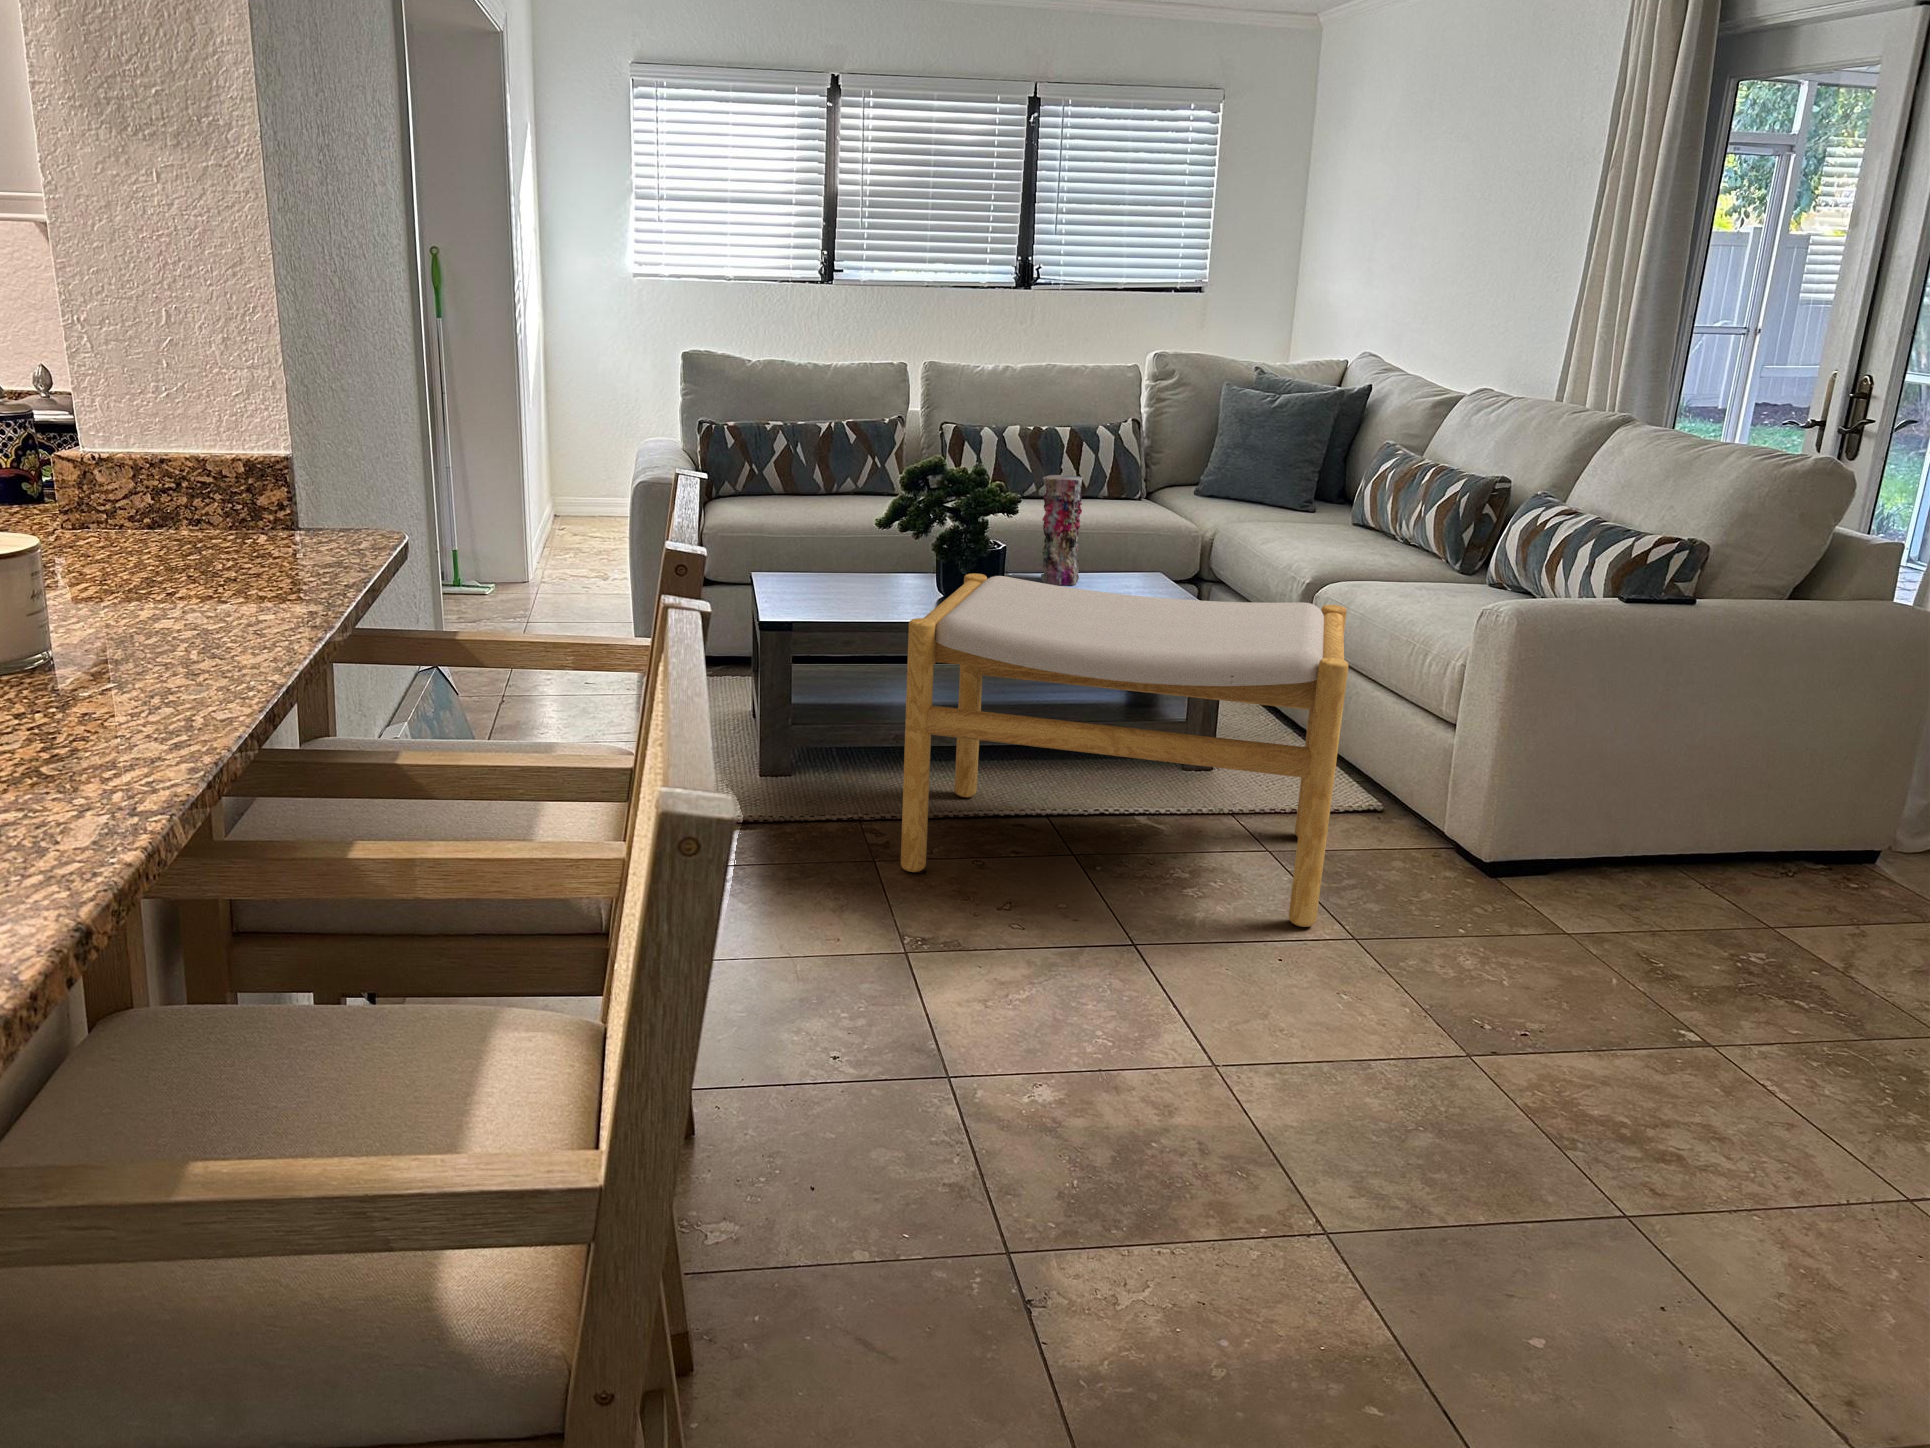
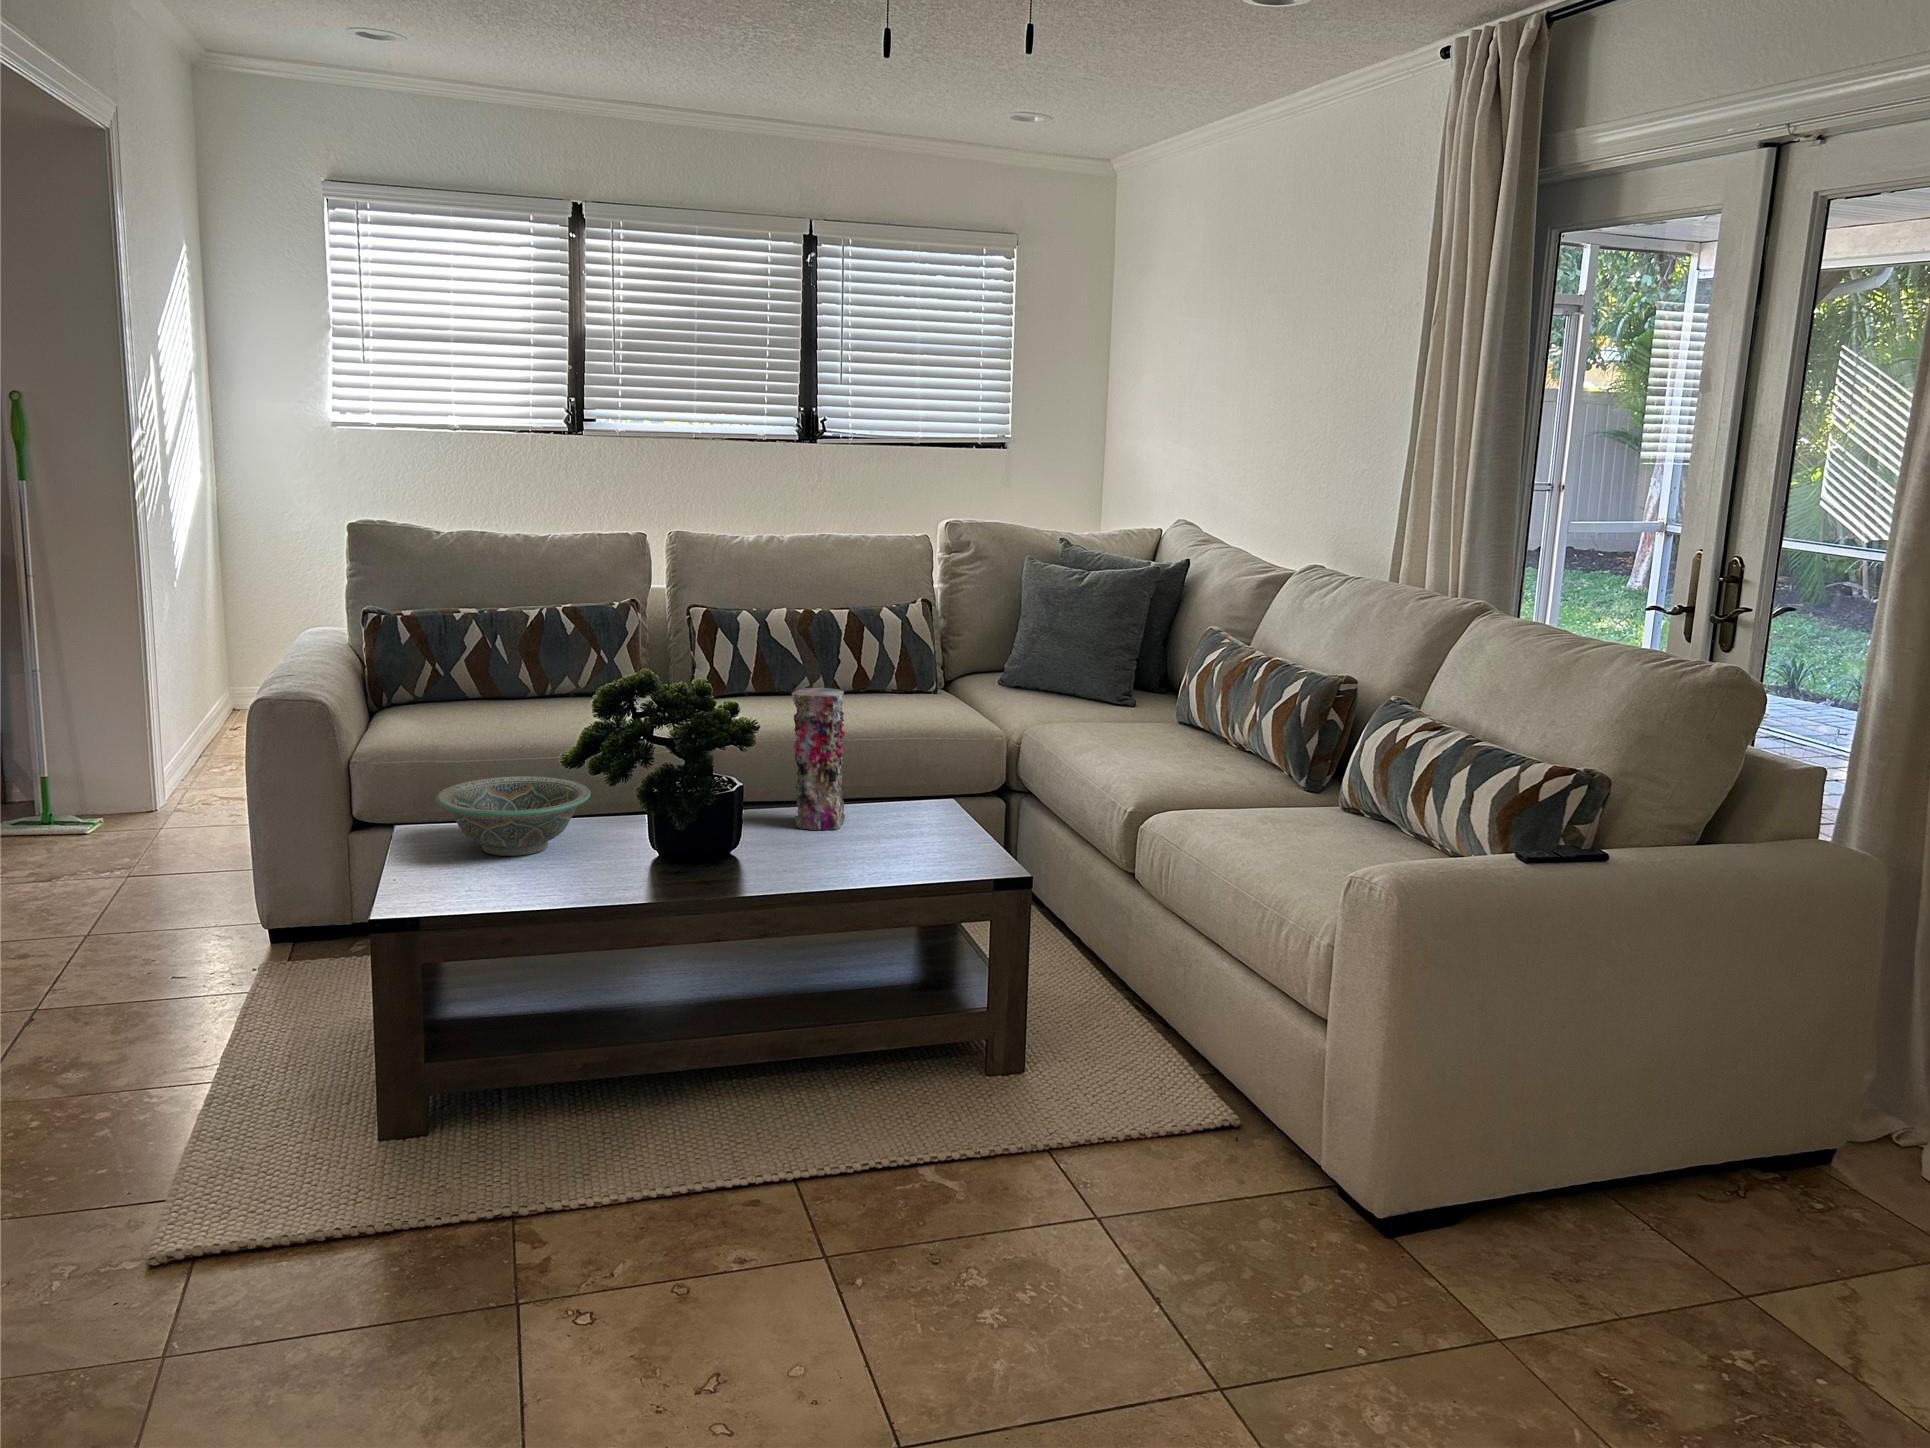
decorative bowl: none [786,536,894,591] -> present [436,776,590,856]
footstool: present [901,574,1348,927] -> none [554,844,1185,1367]

